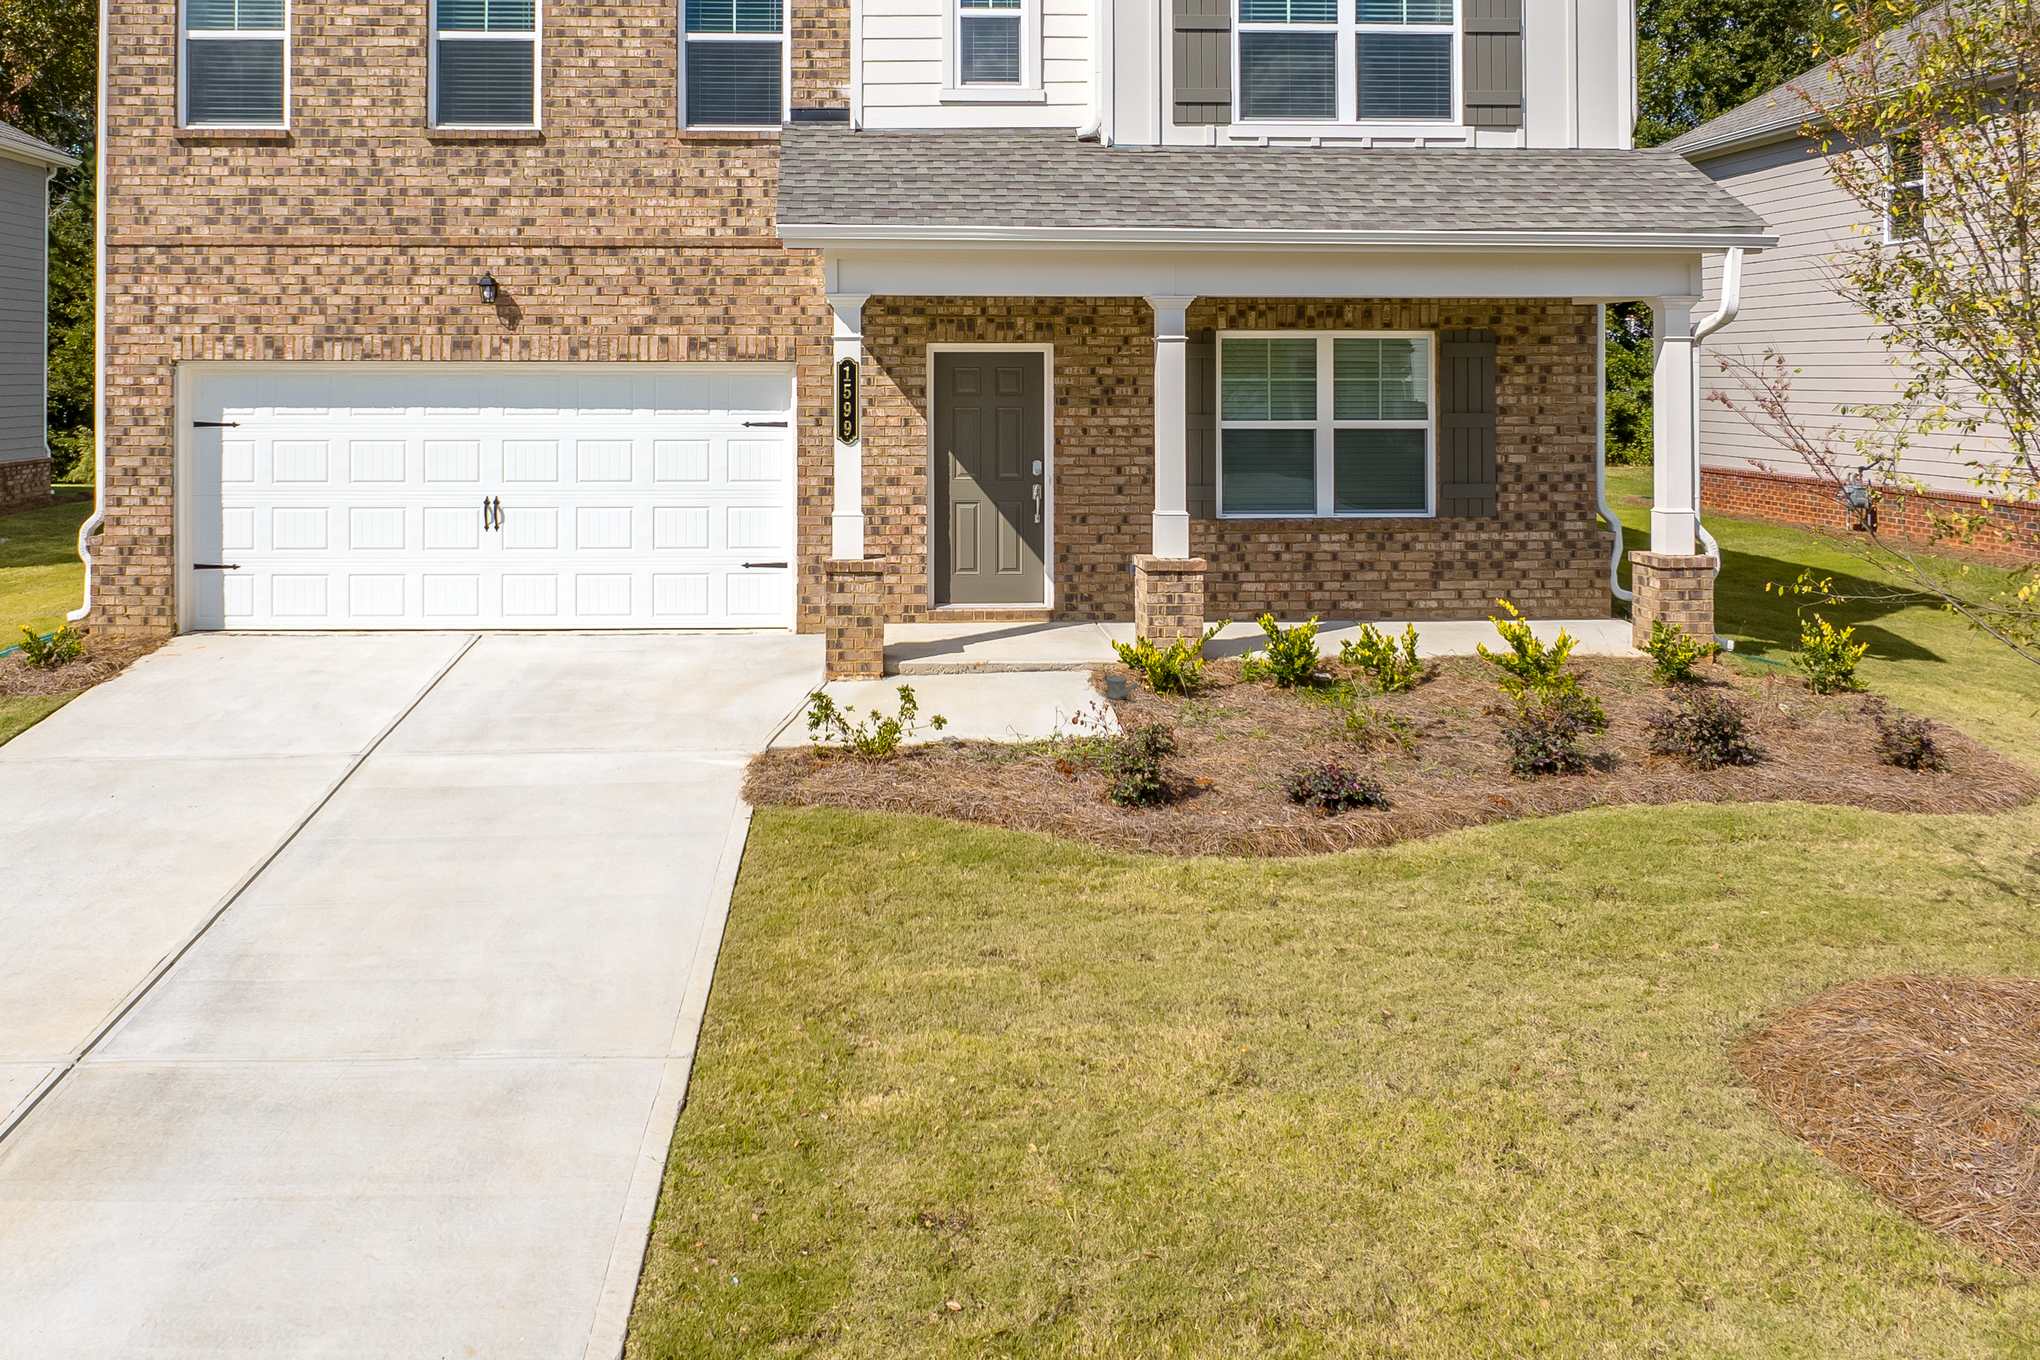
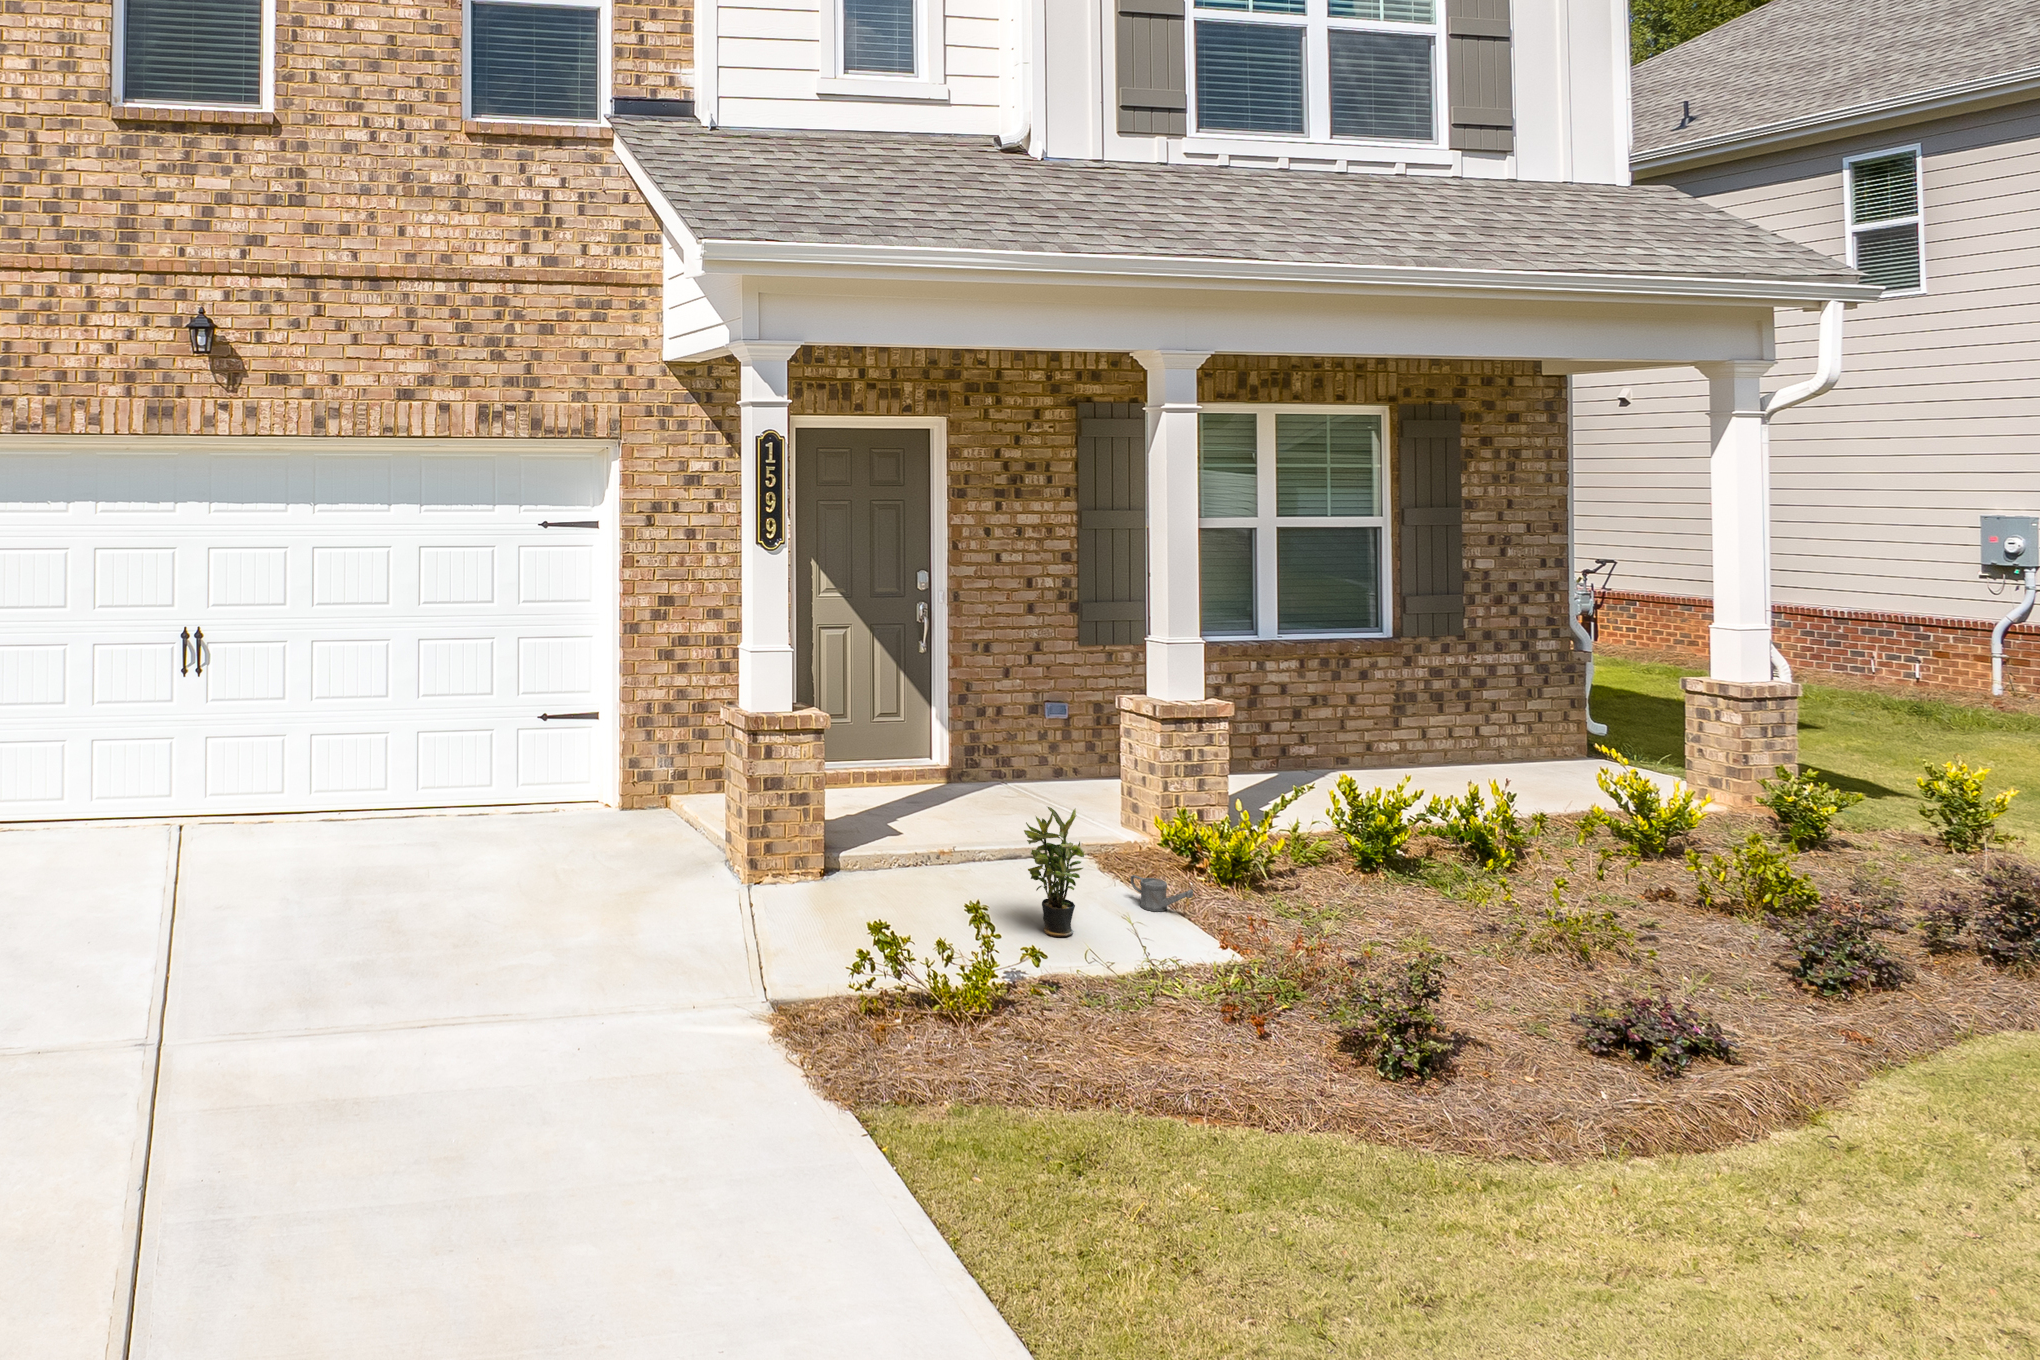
potted plant: none [1002,617,1049,712] -> present [1024,807,1084,937]

